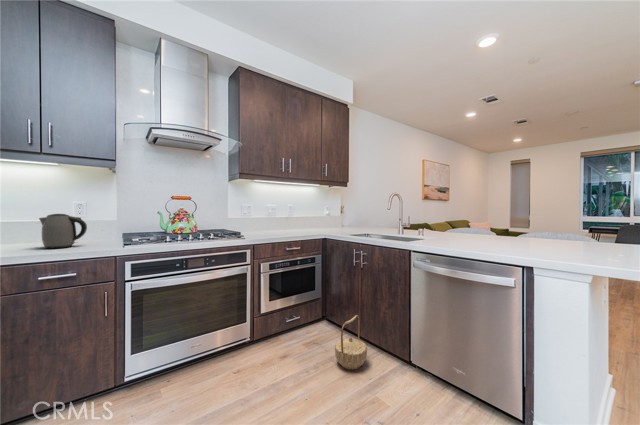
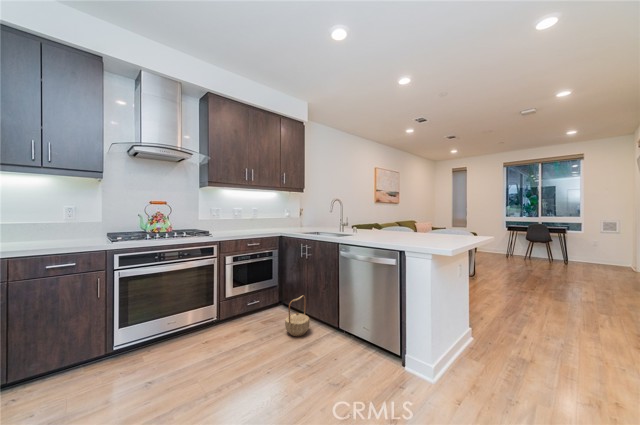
kettle: present [39,214,87,249] -> none [40,217,80,245]

